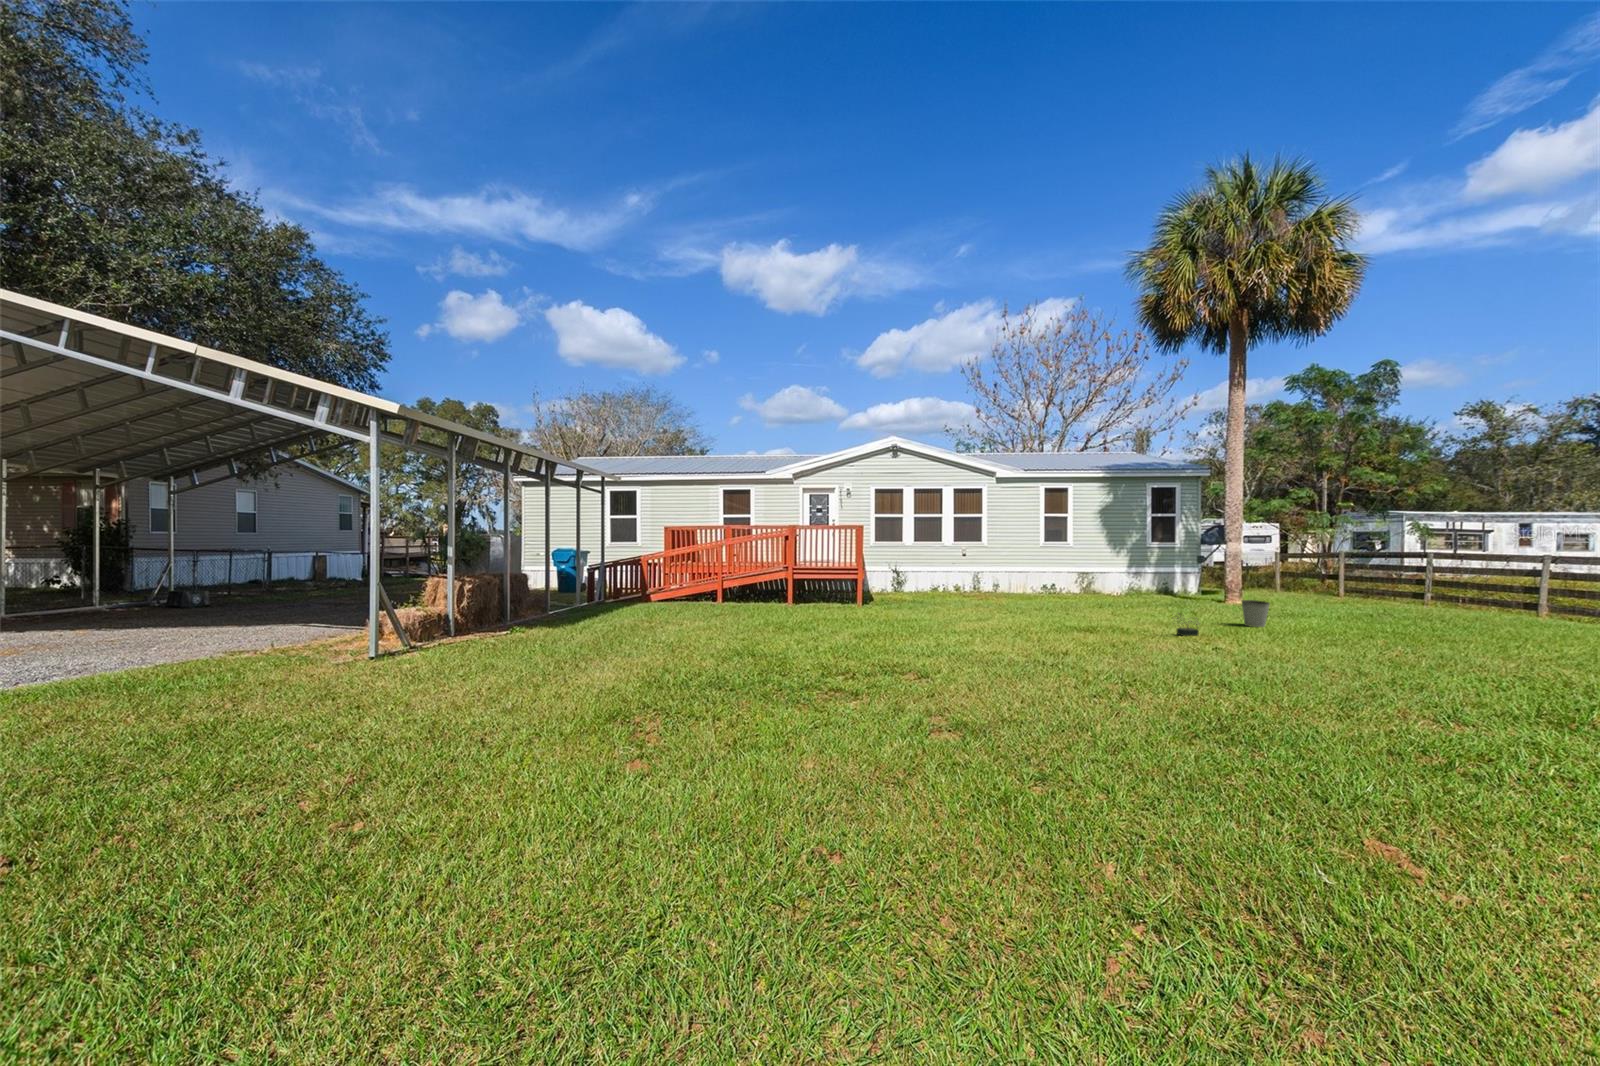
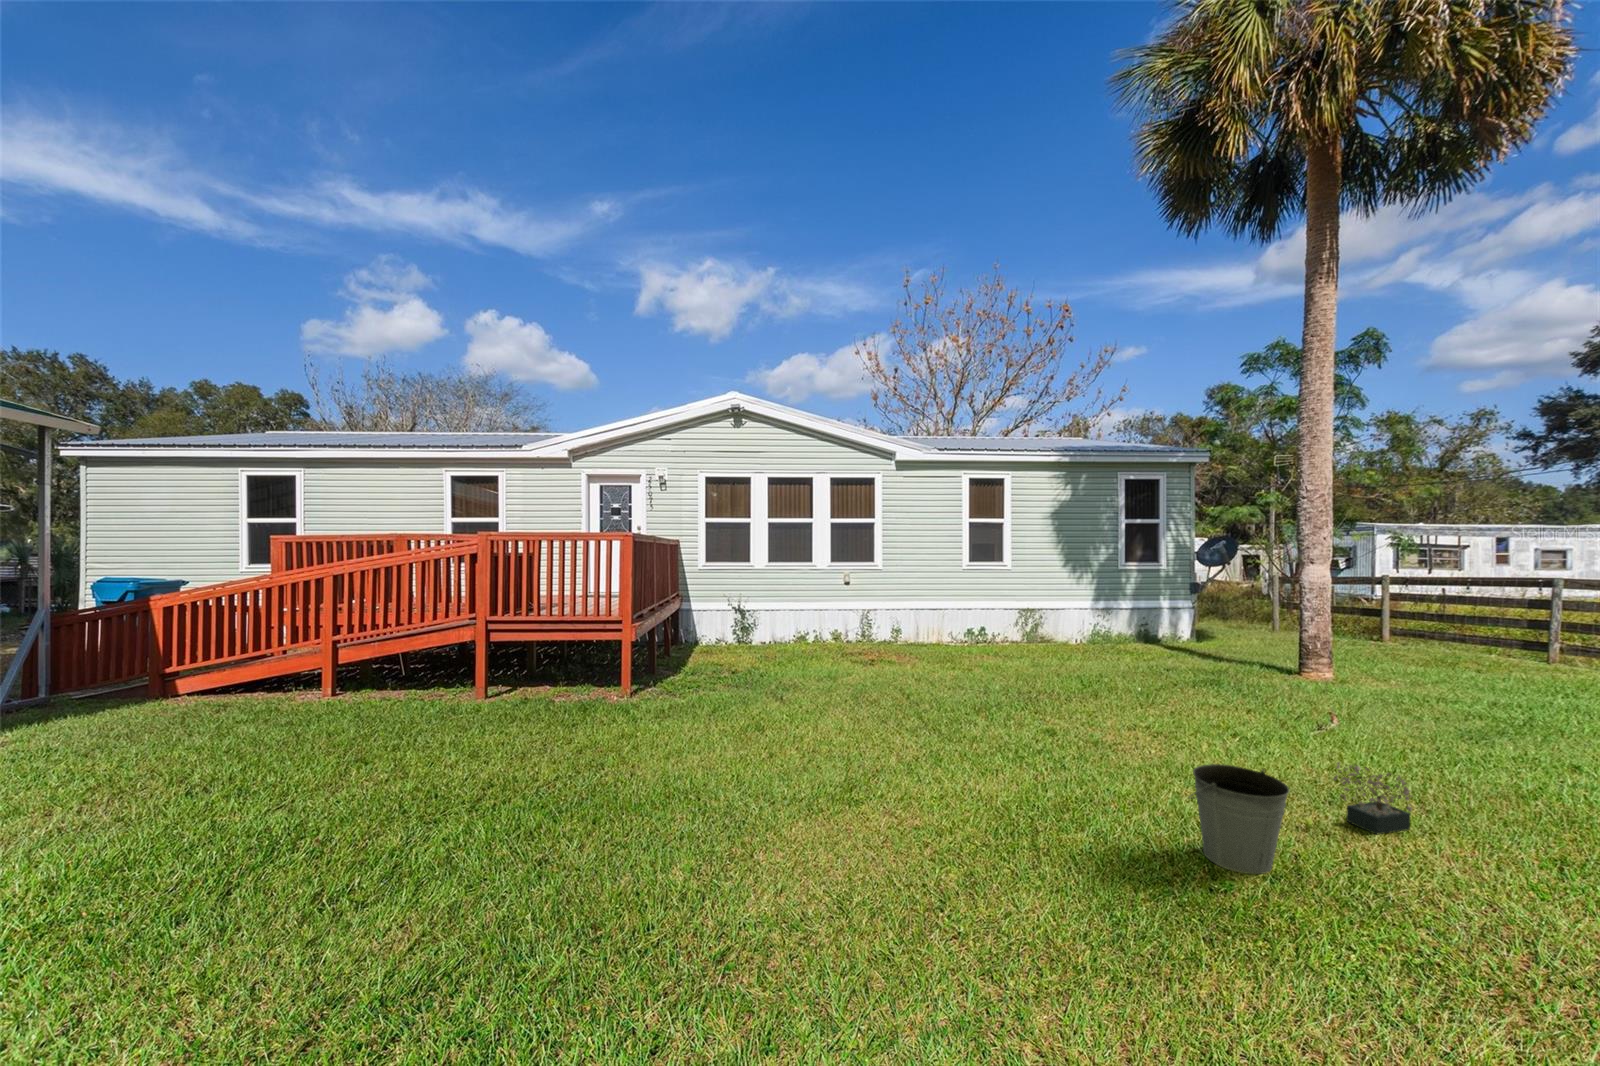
bucket: present [1242,600,1270,627] -> present [1189,764,1290,874]

